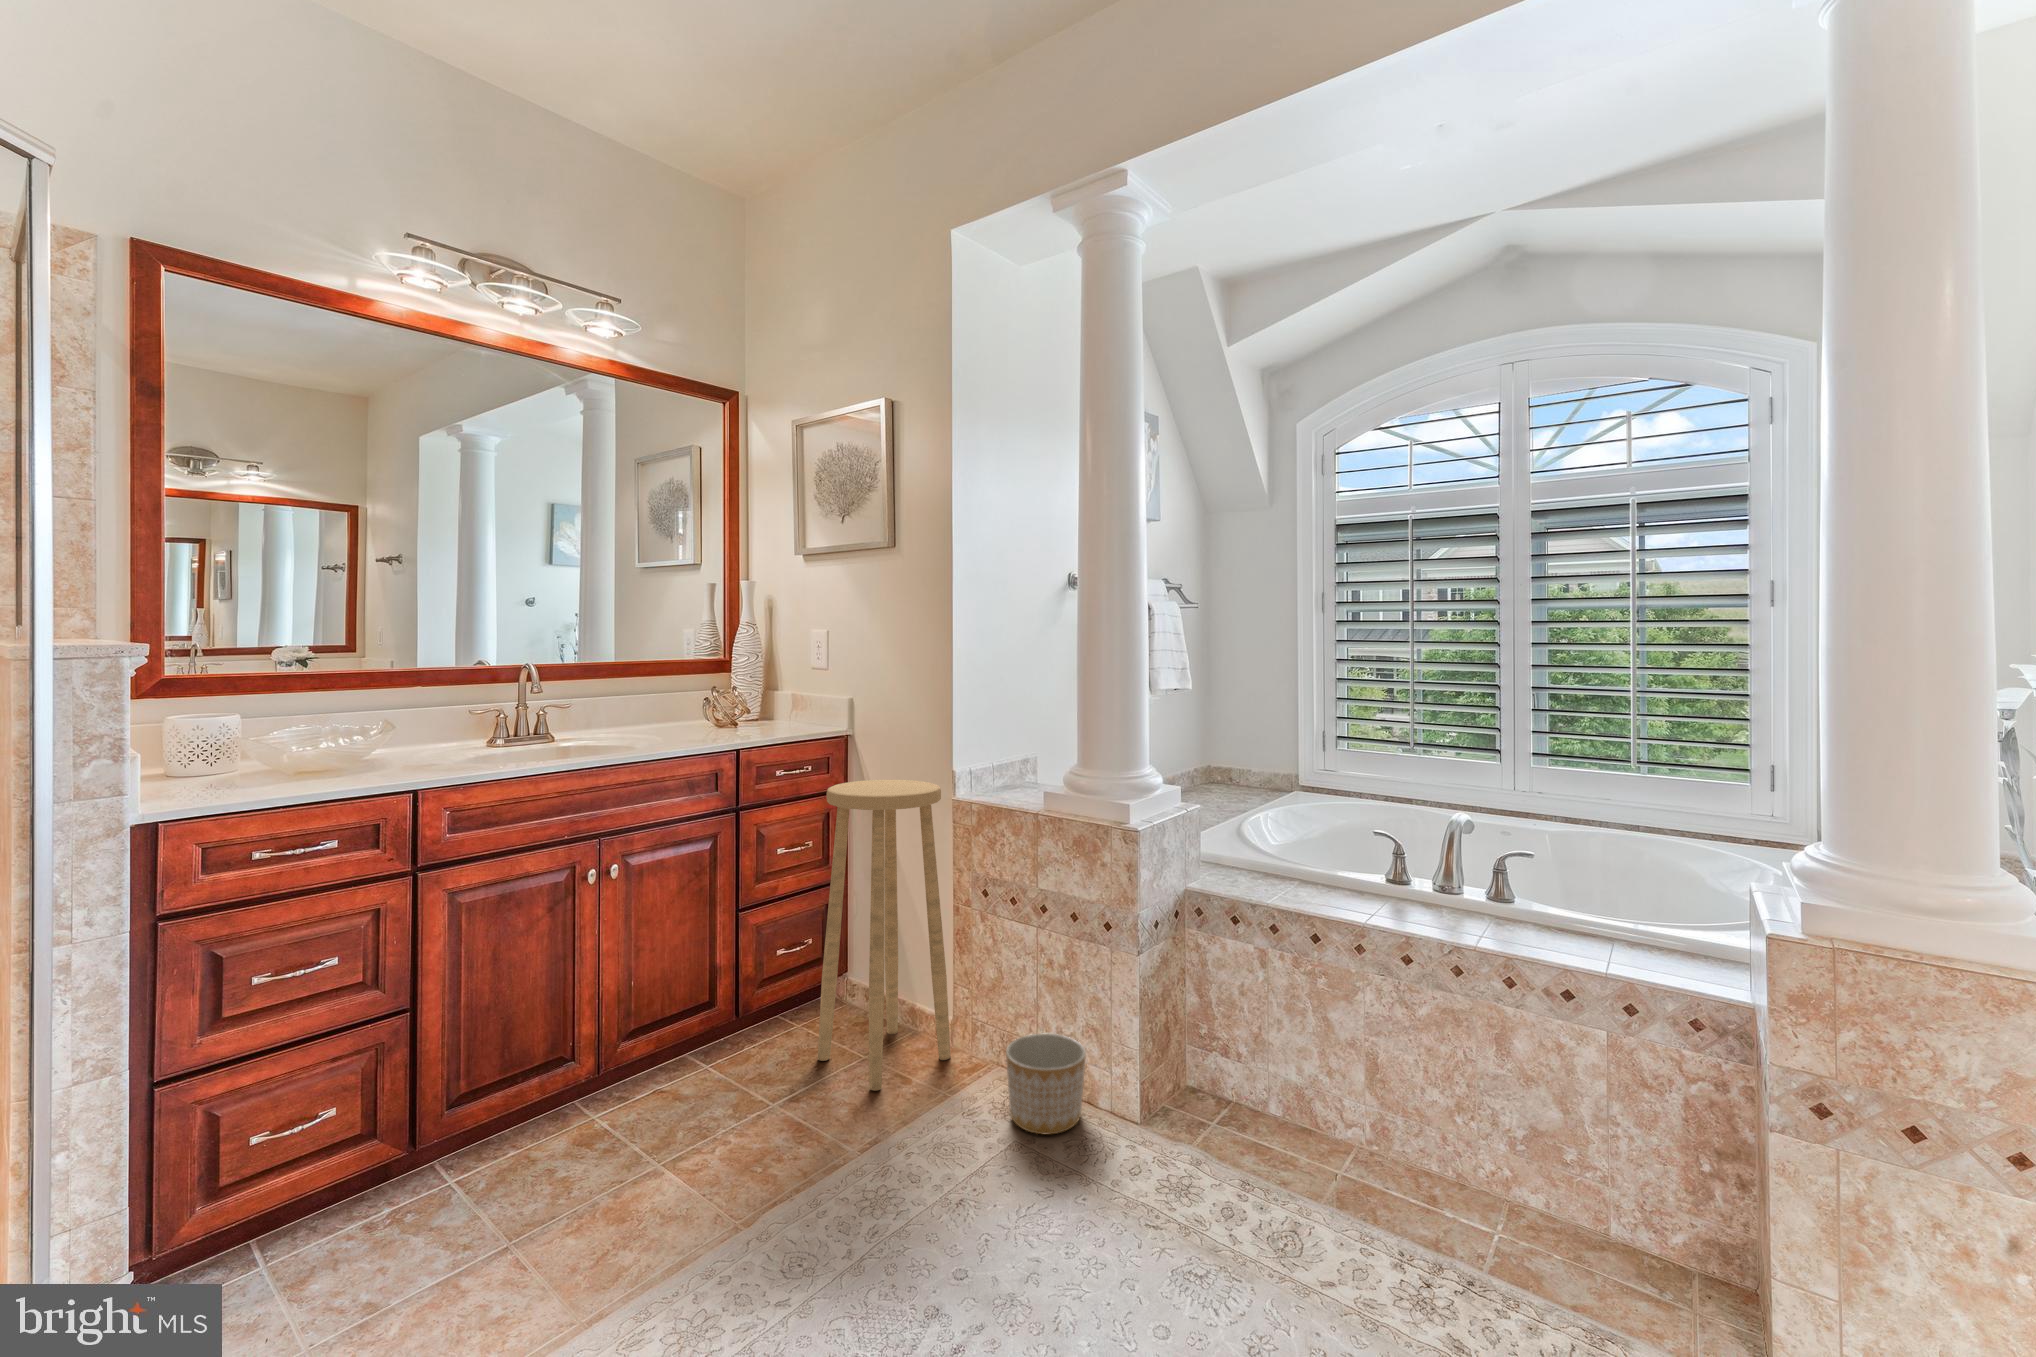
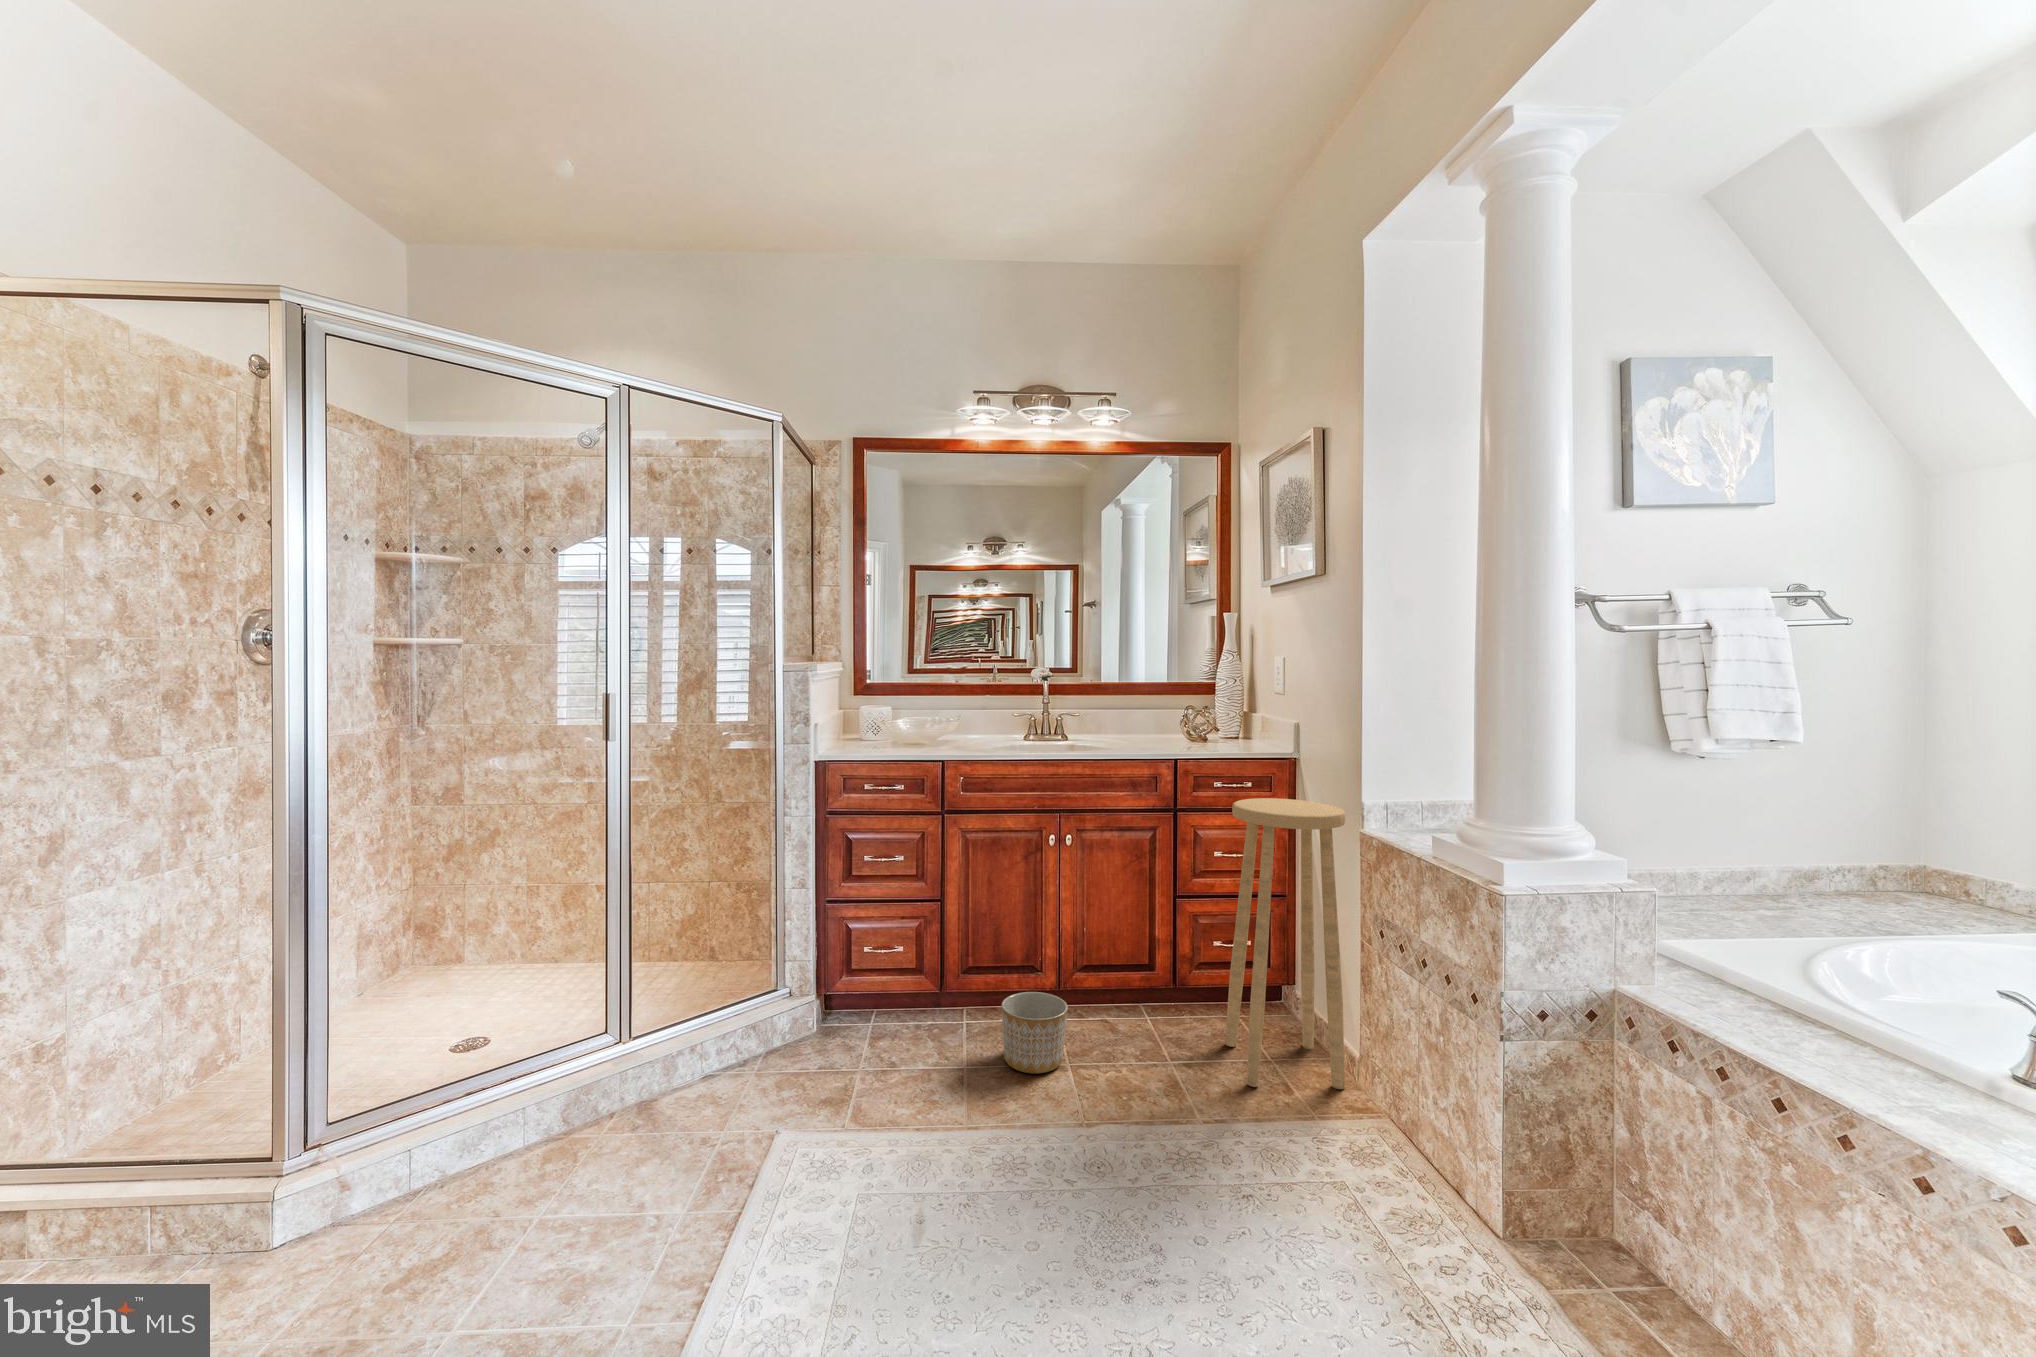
planter: present [1006,1033,1086,1134] -> present [1002,992,1068,1074]

